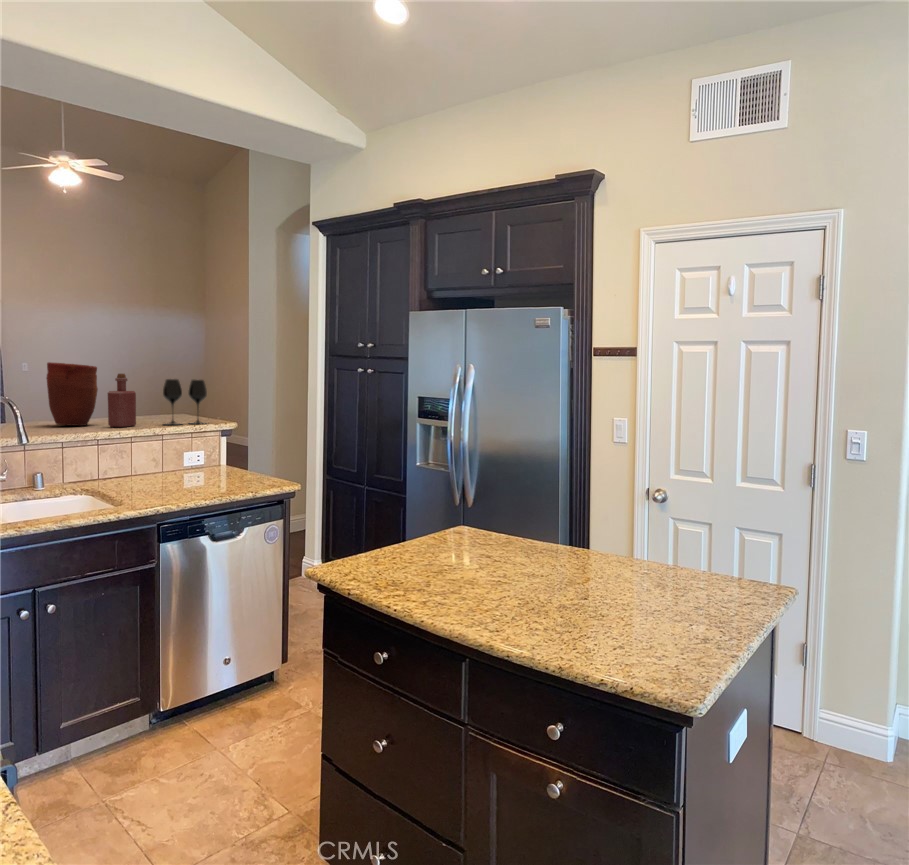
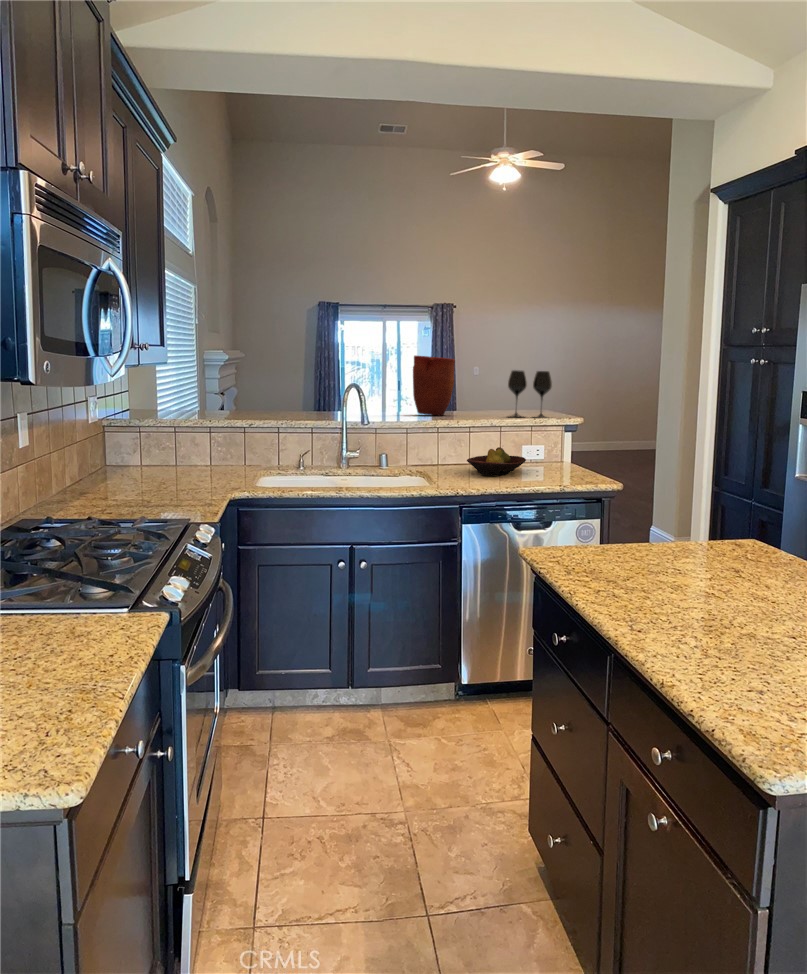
bottle: present [108,374,136,427] -> none [457,365,483,417]
fruit bowl: none [141,458,200,489] -> present [467,447,526,476]

